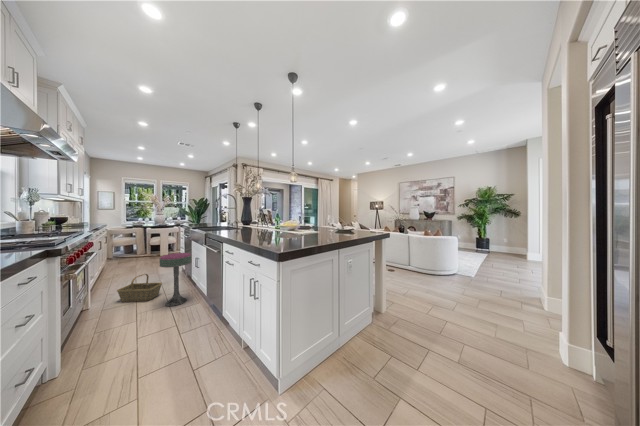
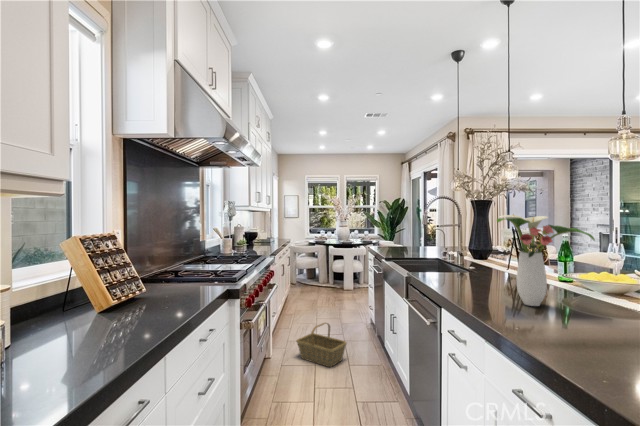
flower arrangement: none [243,200,277,237] -> present [497,214,595,306]
bar stool: present [159,253,191,306] -> none [343,300,387,391]

